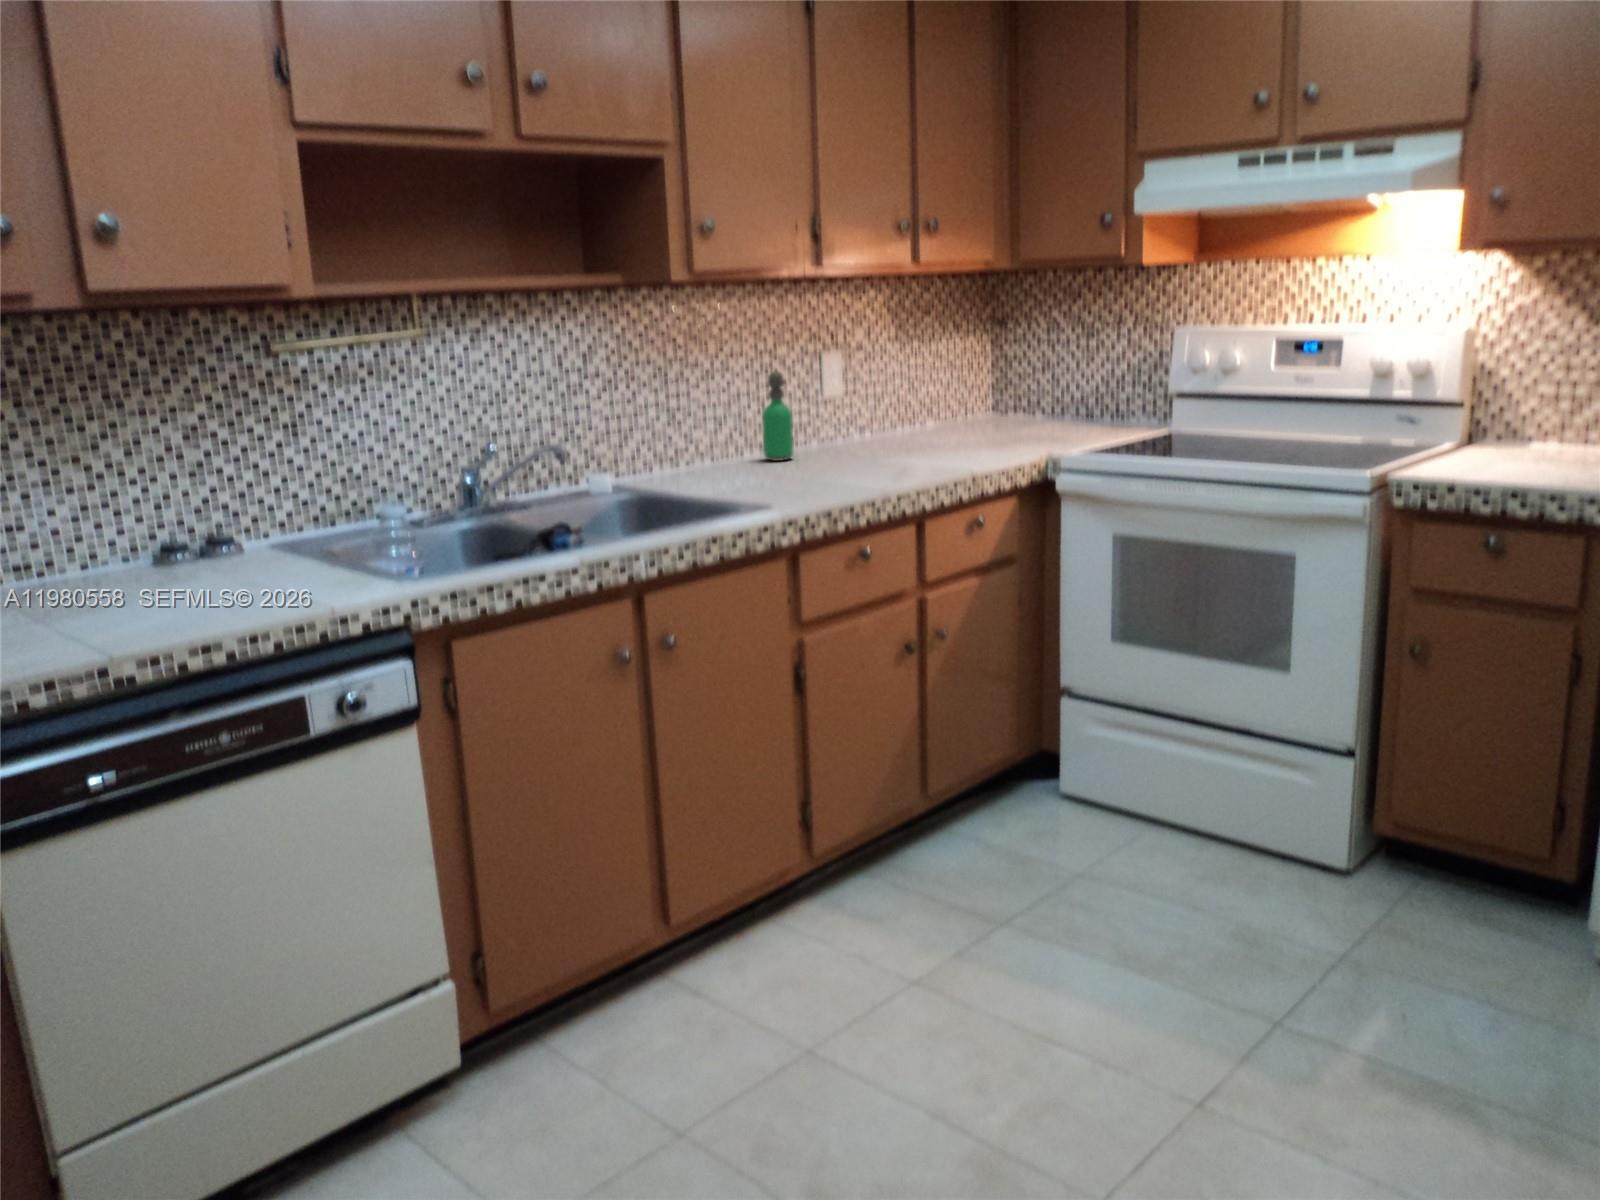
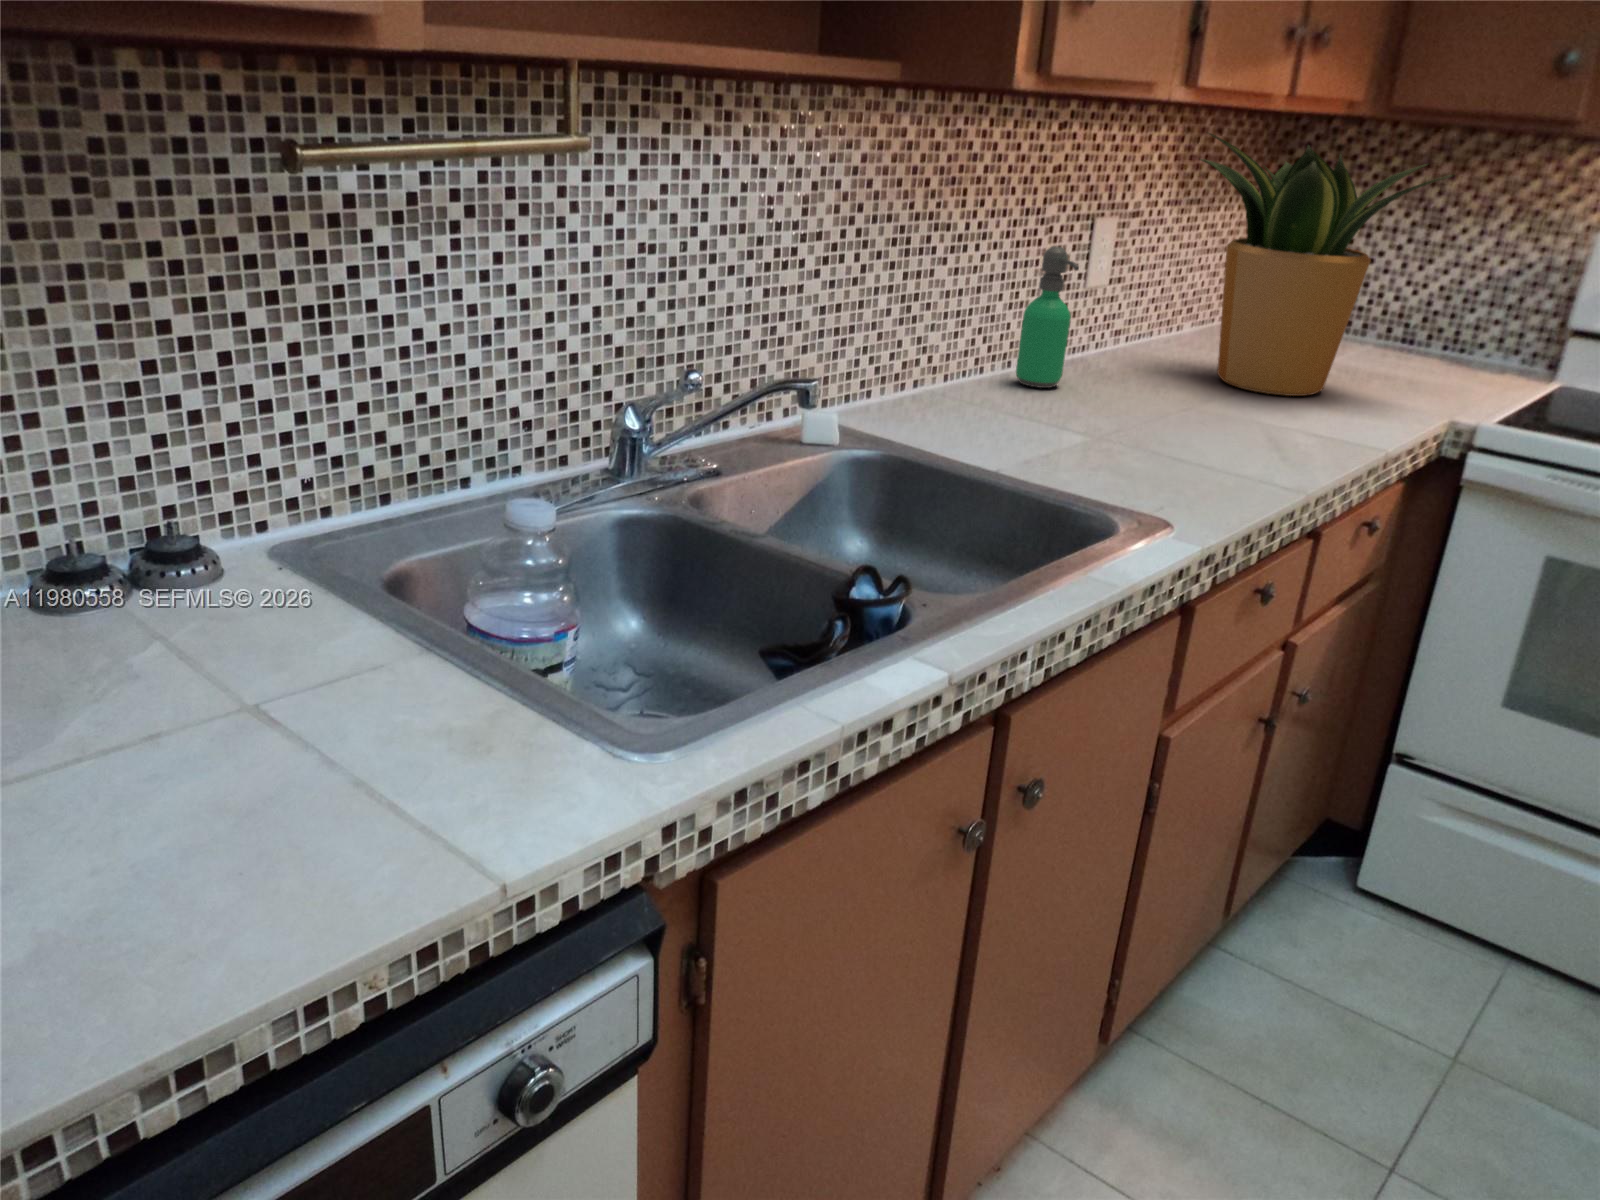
potted plant: none [870,292,1015,452] -> present [1201,133,1453,396]

